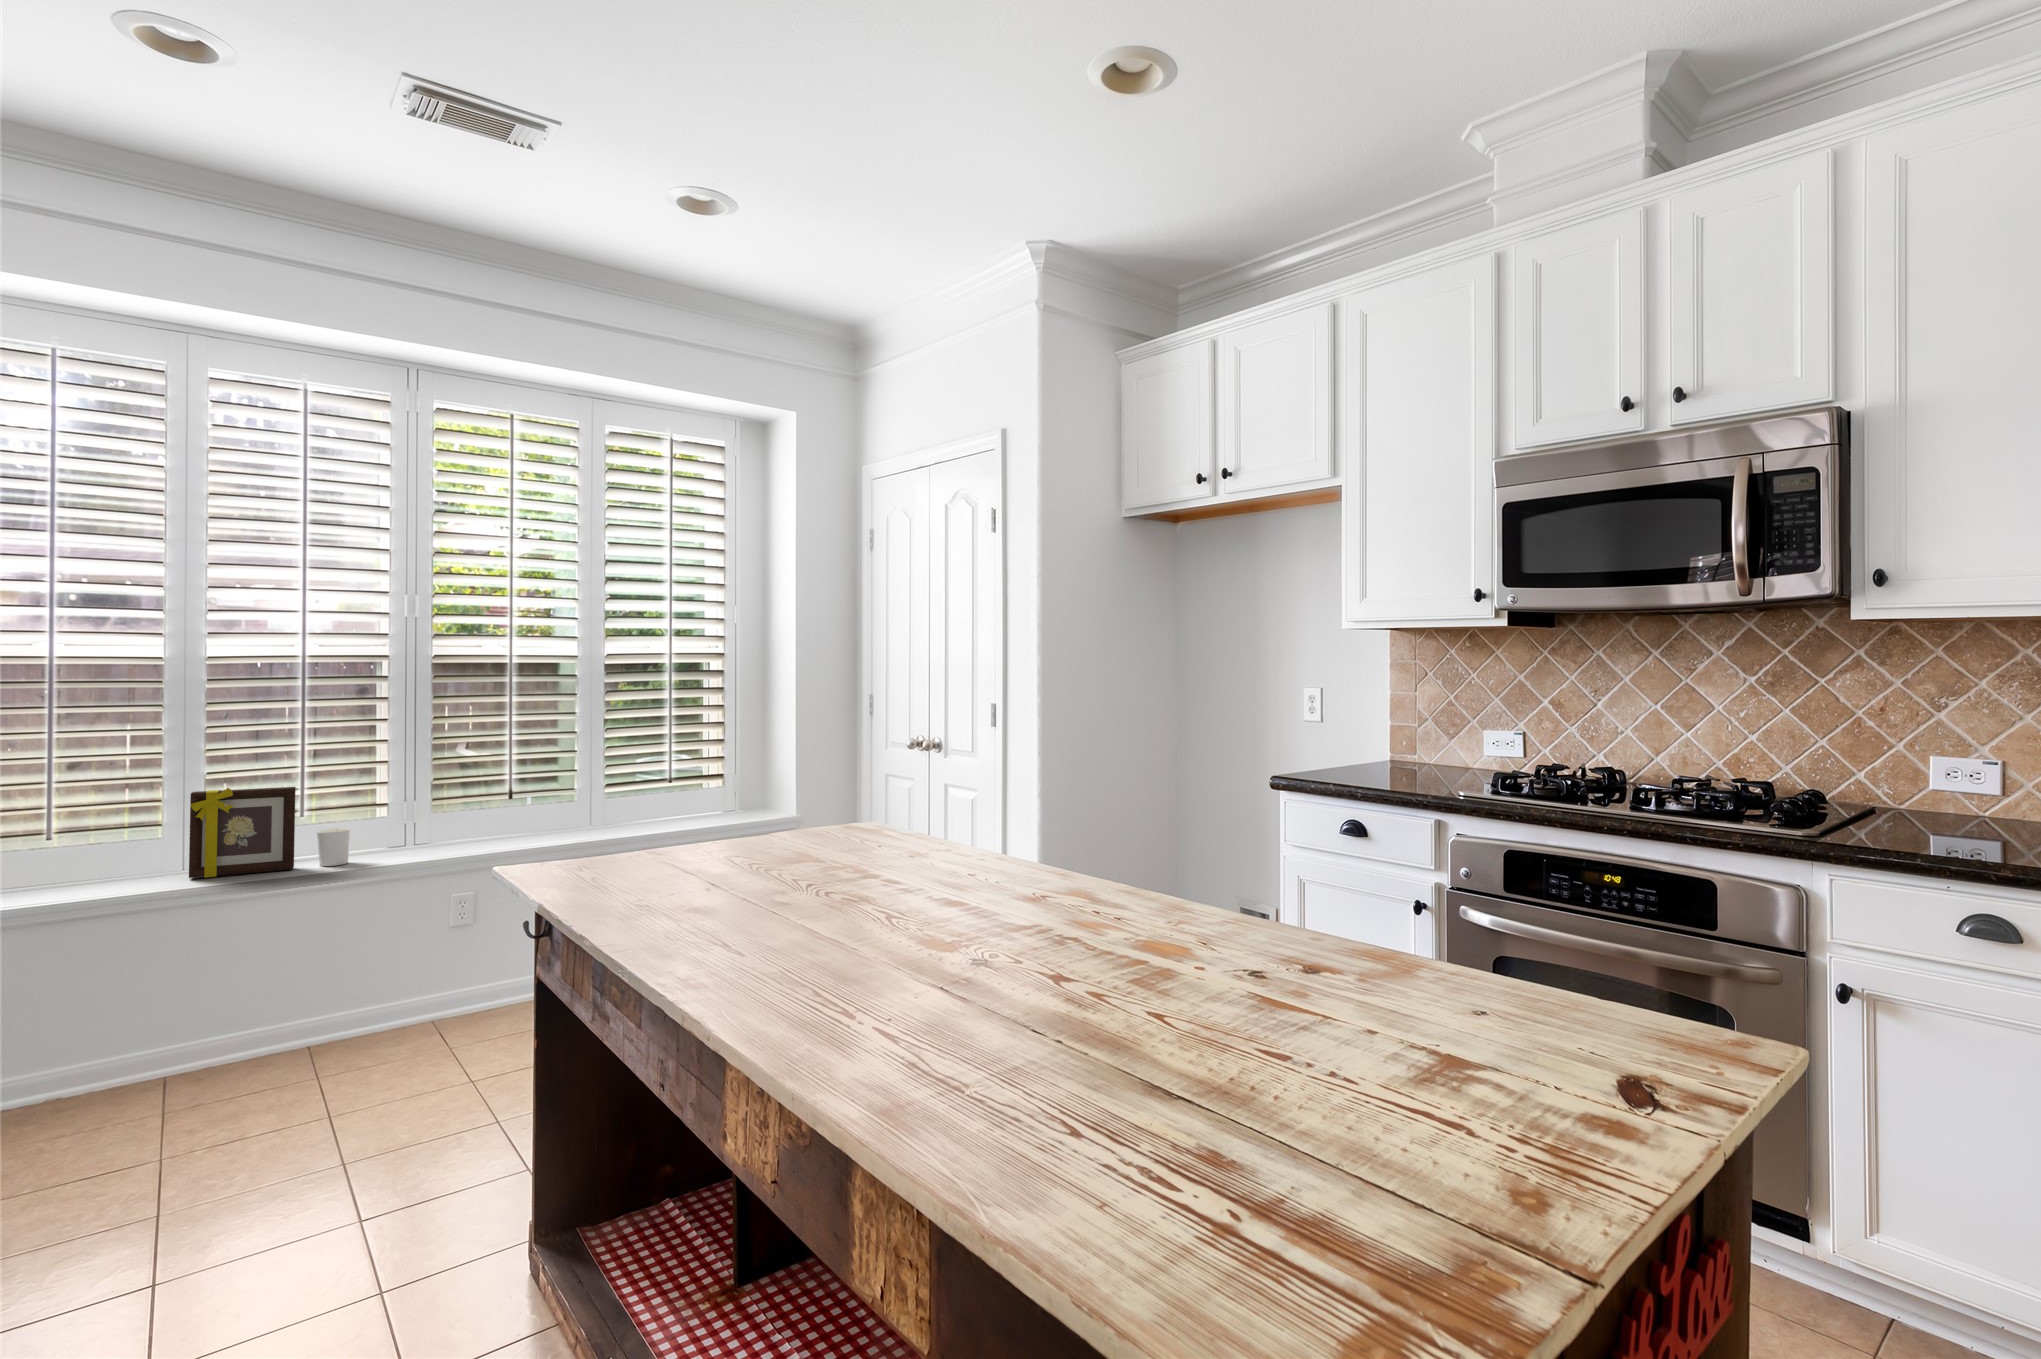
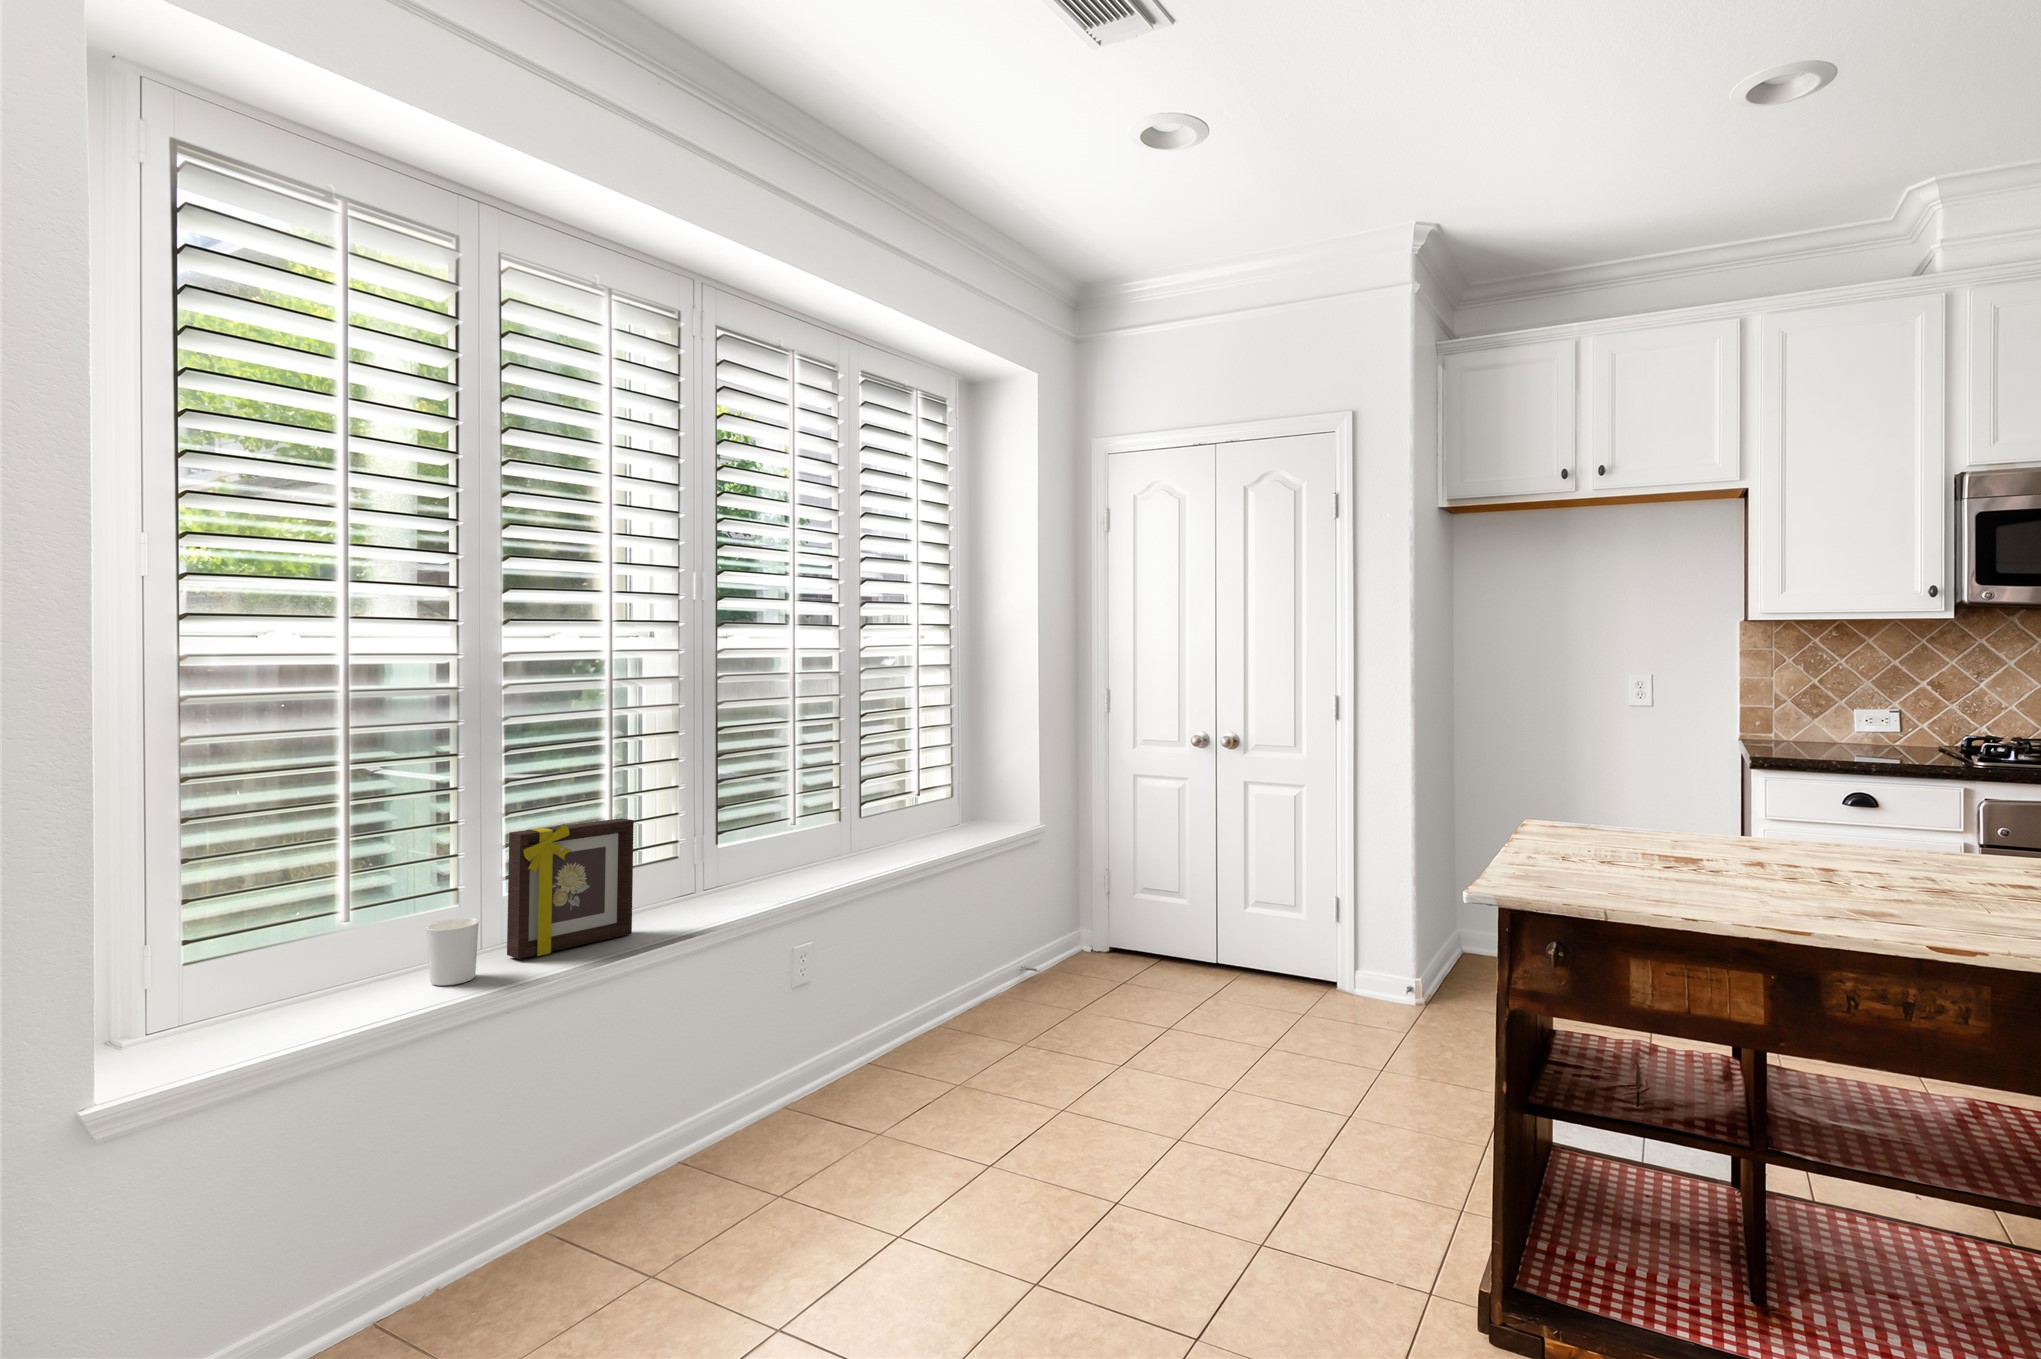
candle holder: present [317,828,350,866] -> present [426,918,479,986]

